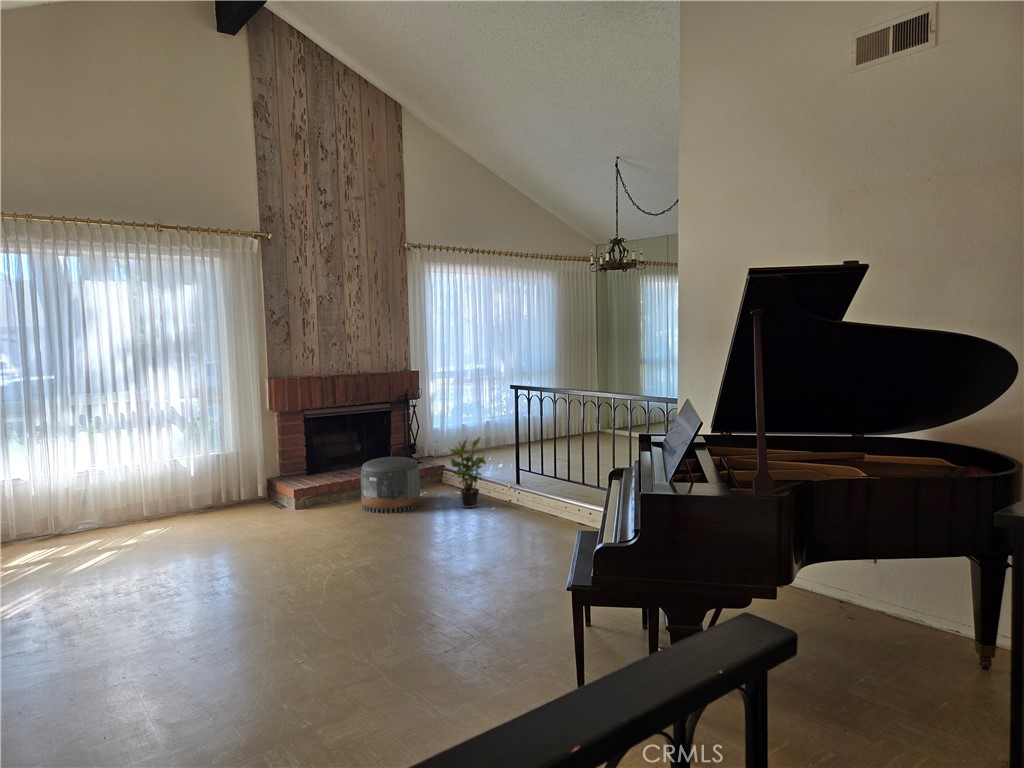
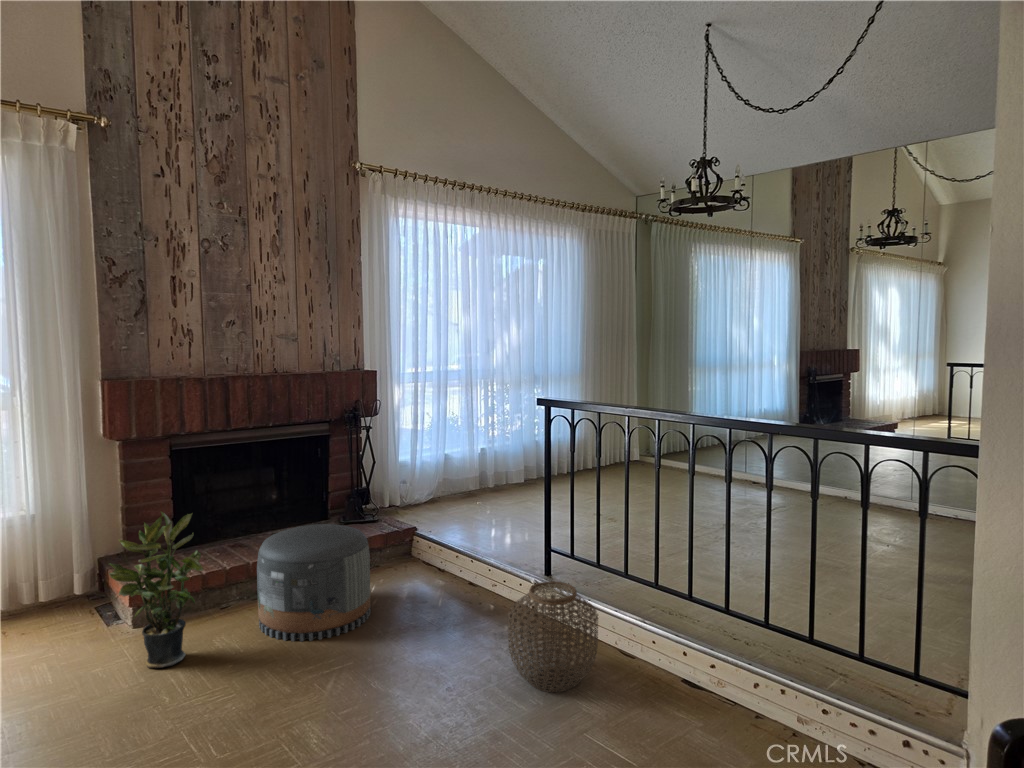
potted plant: present [450,437,486,508] -> present [109,512,203,668]
woven basket: none [490,476,534,527] -> present [508,581,598,692]

